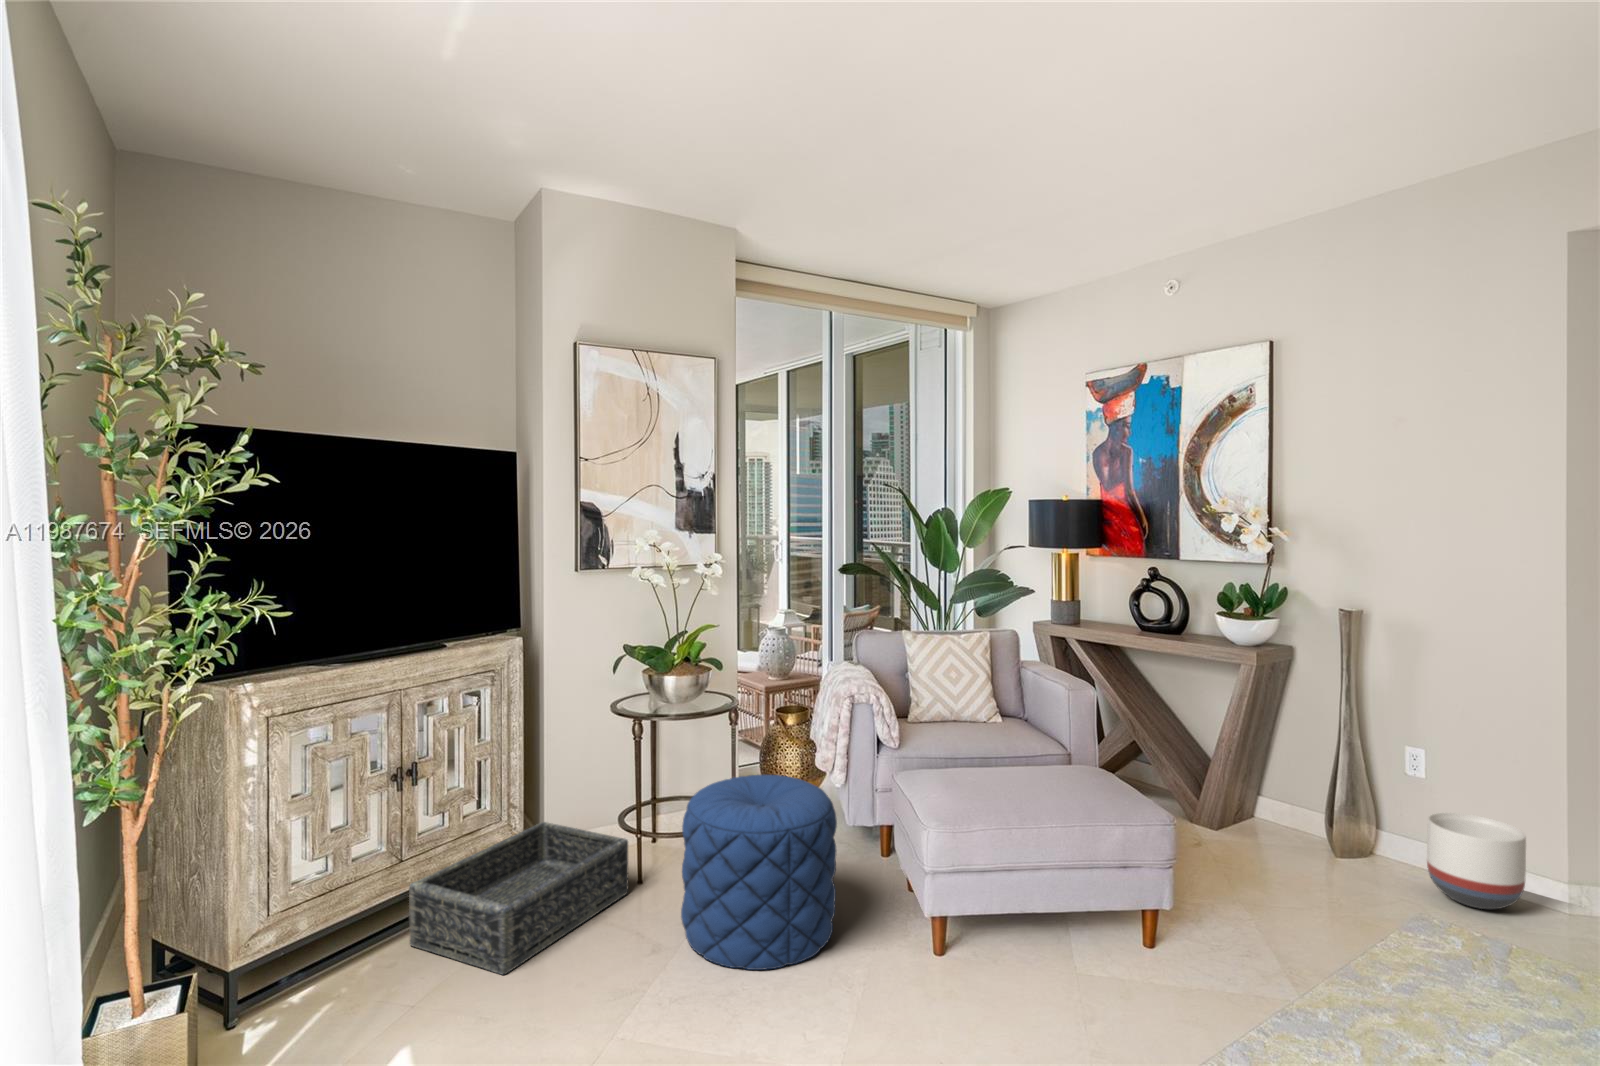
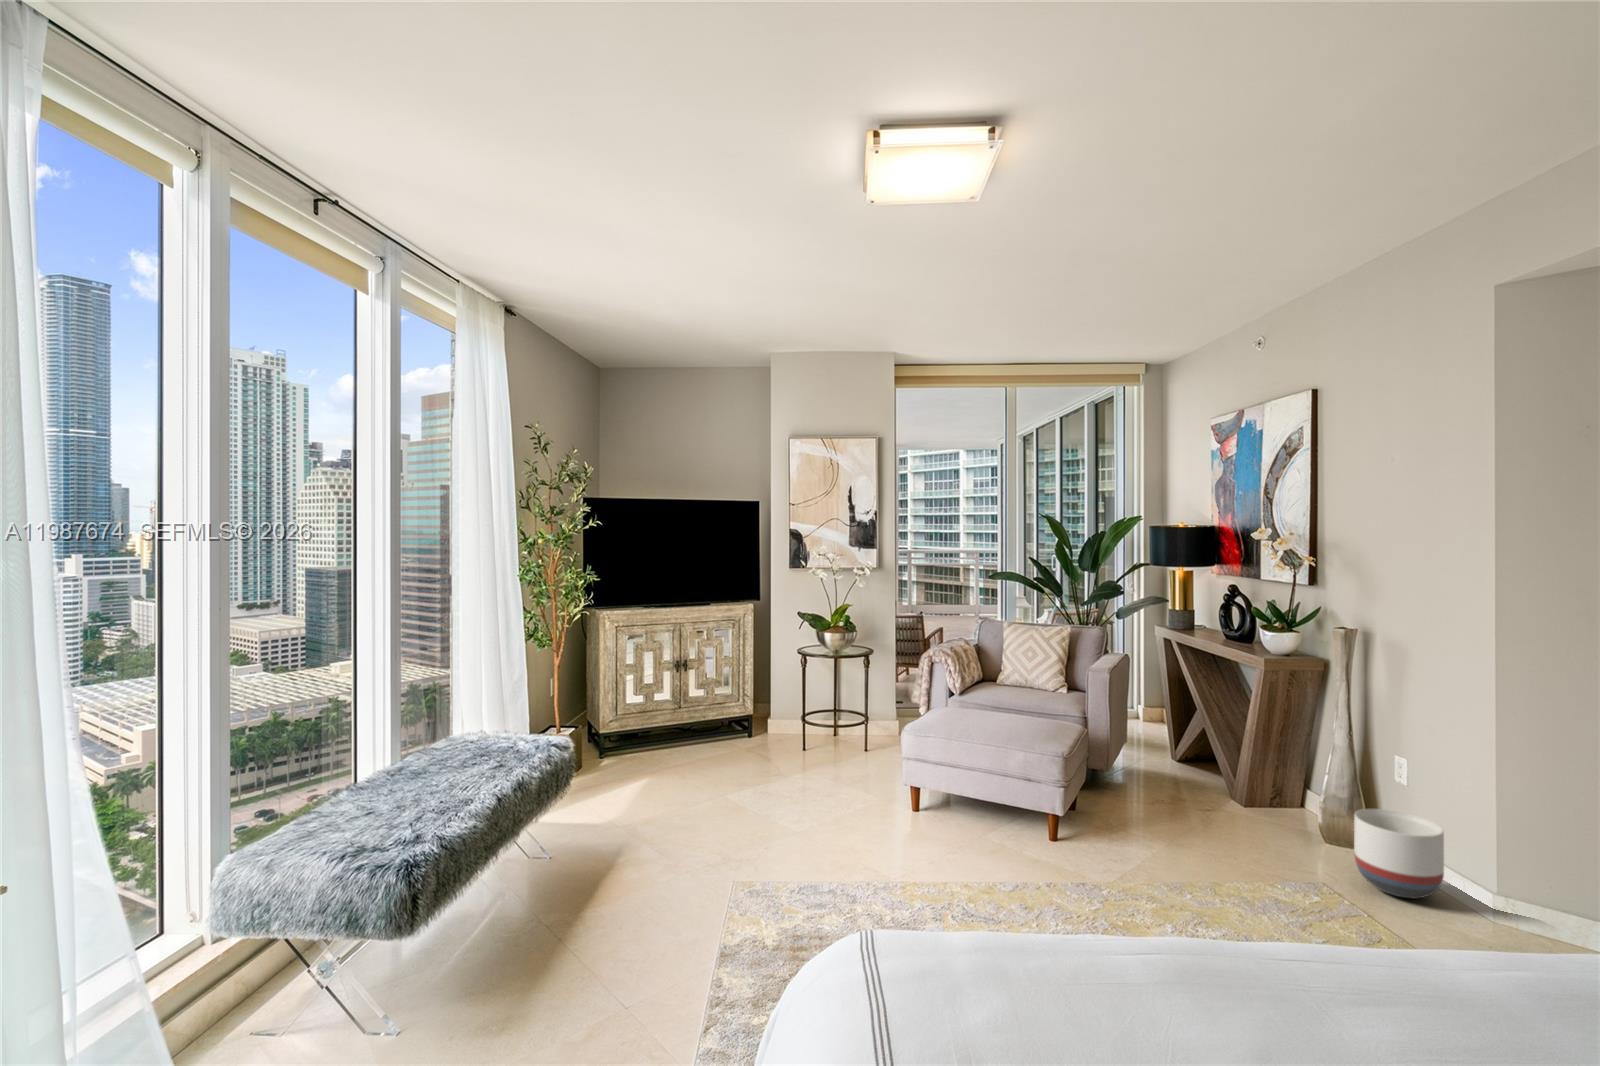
pouf: present [681,775,837,970] -> none [786,692,875,794]
basket: present [409,822,628,975] -> none [680,708,792,767]

